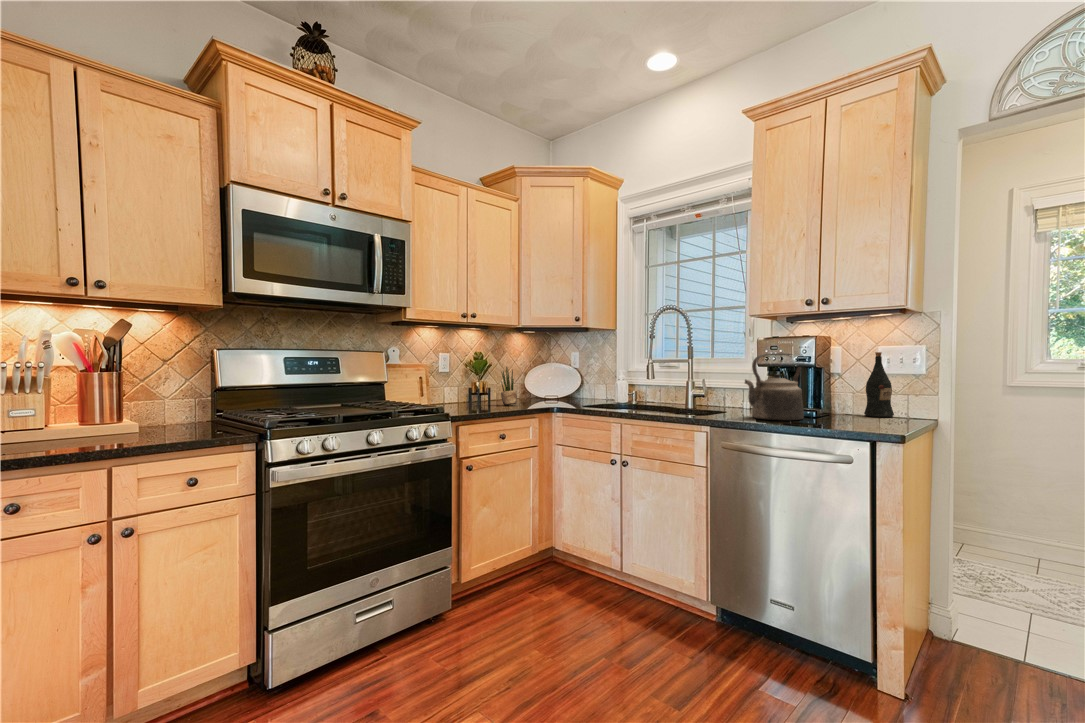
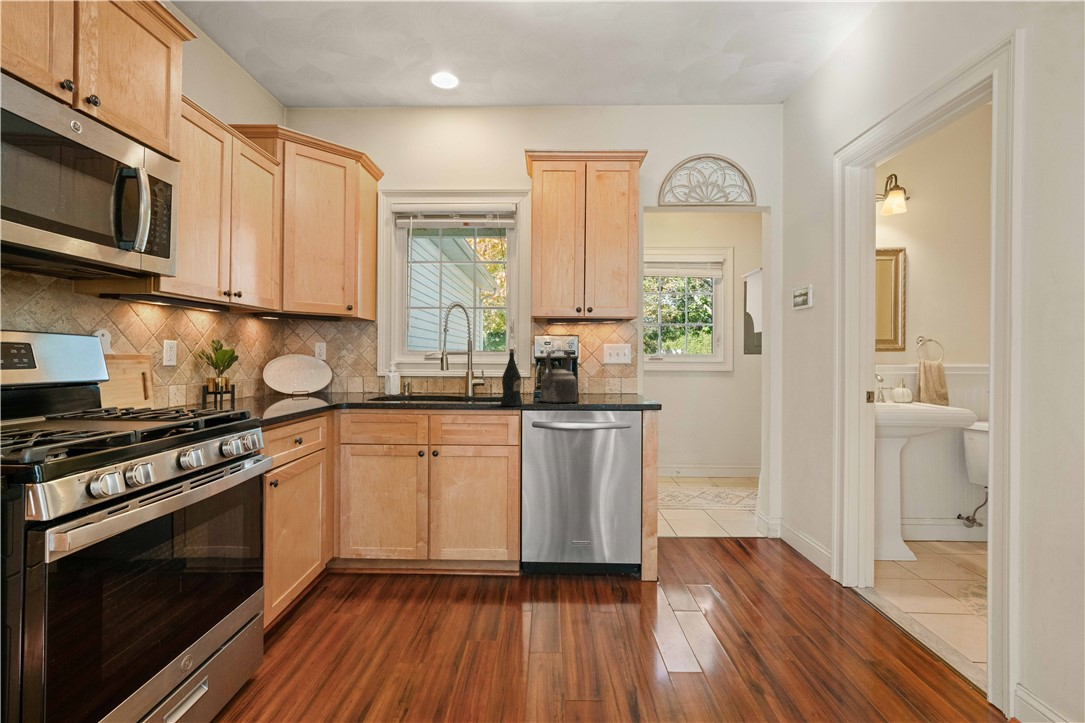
wine bottle: present [864,352,894,417] -> present [501,349,522,406]
potted plant: present [501,367,517,405] -> none [253,358,277,406]

